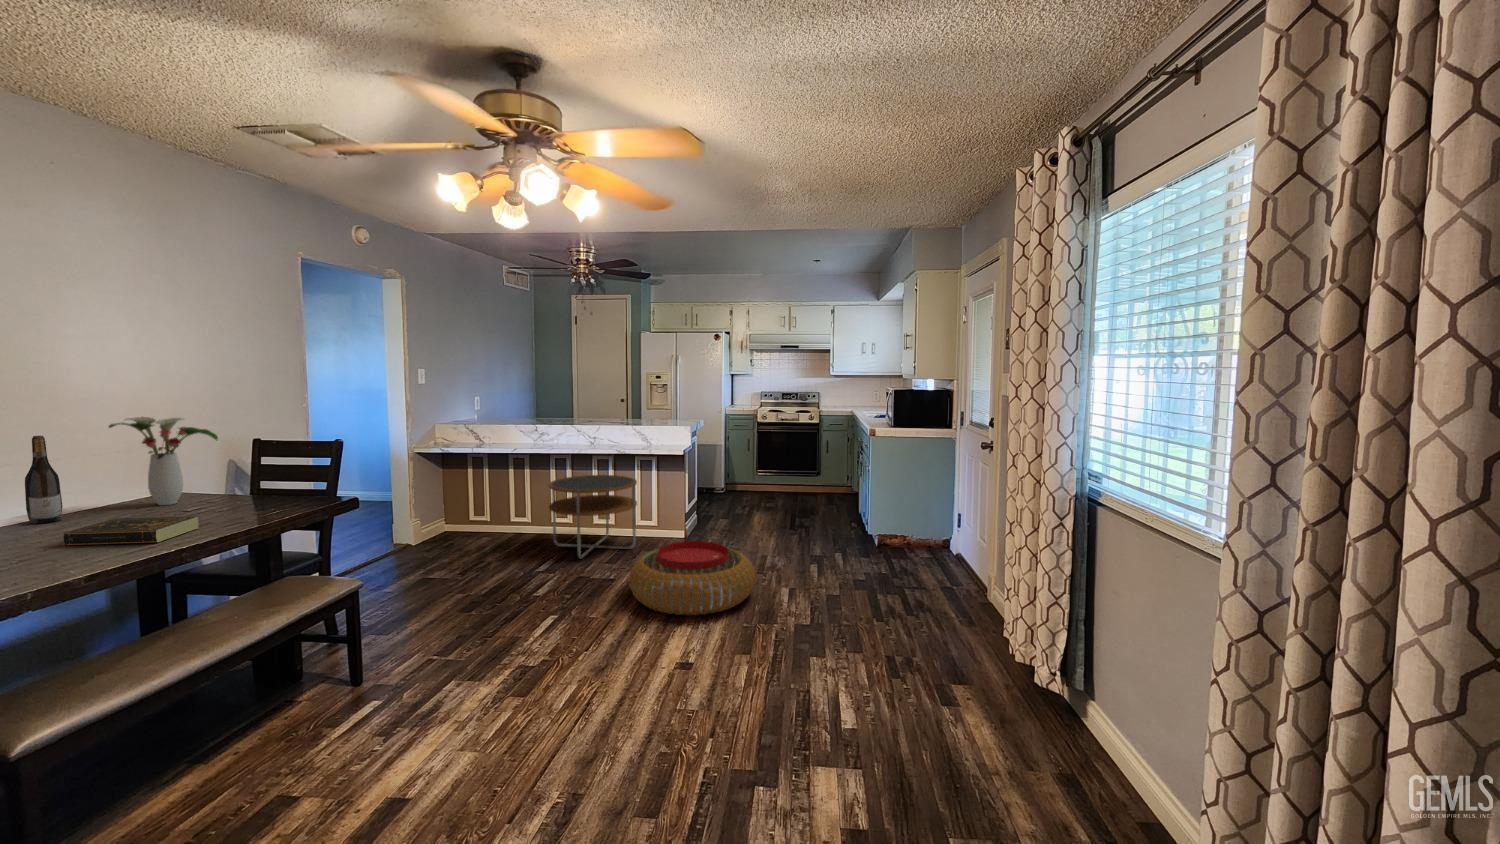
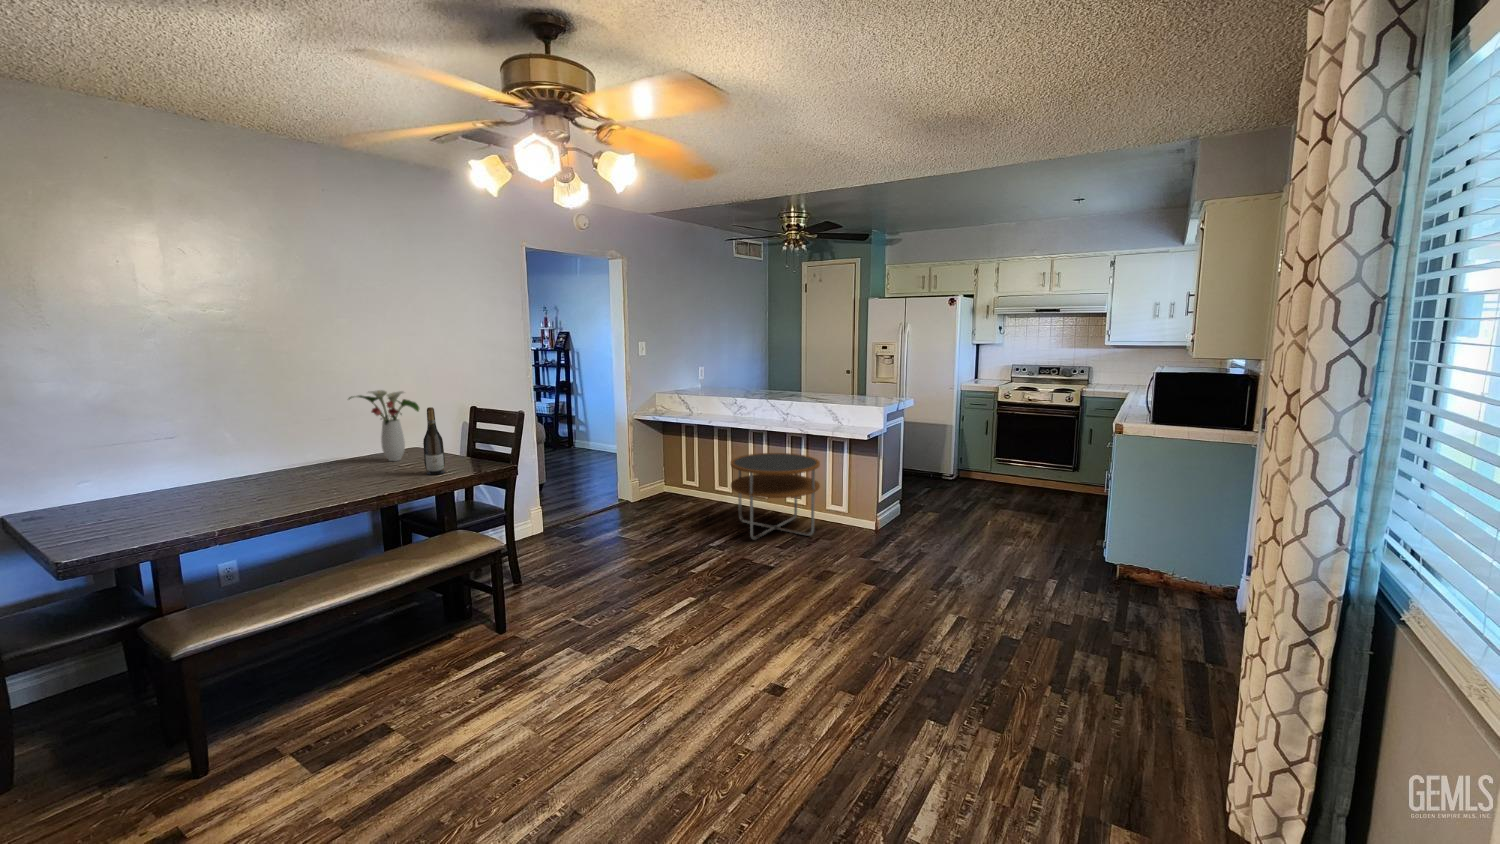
wine bottle: present [25,436,62,524] -> present [423,407,445,475]
book: present [64,516,198,545] -> none [292,473,379,497]
pouf: present [630,541,755,615] -> none [768,541,912,632]

